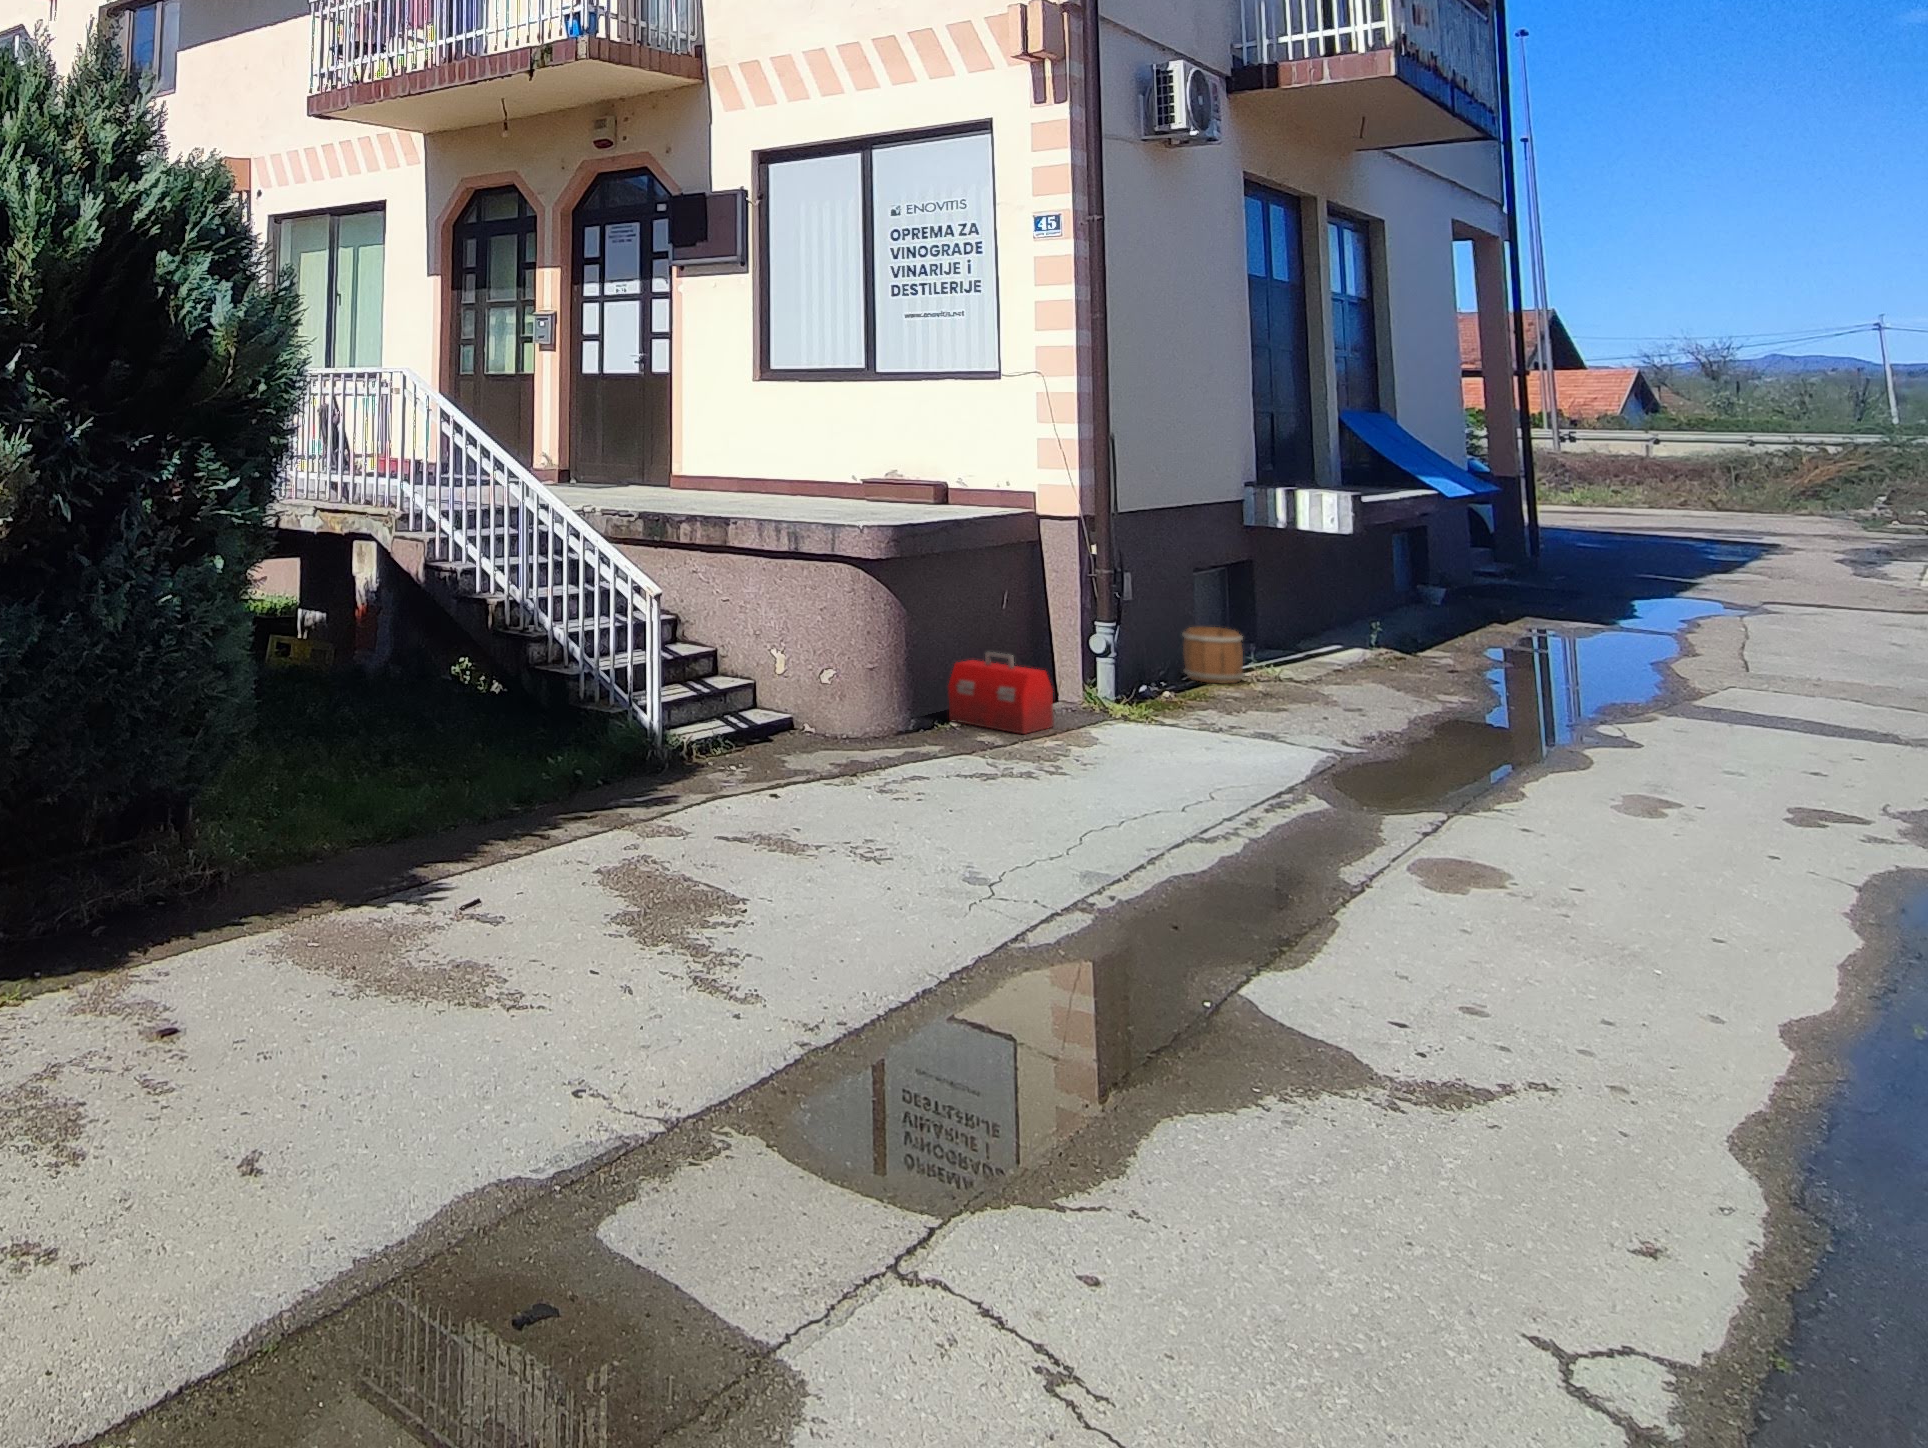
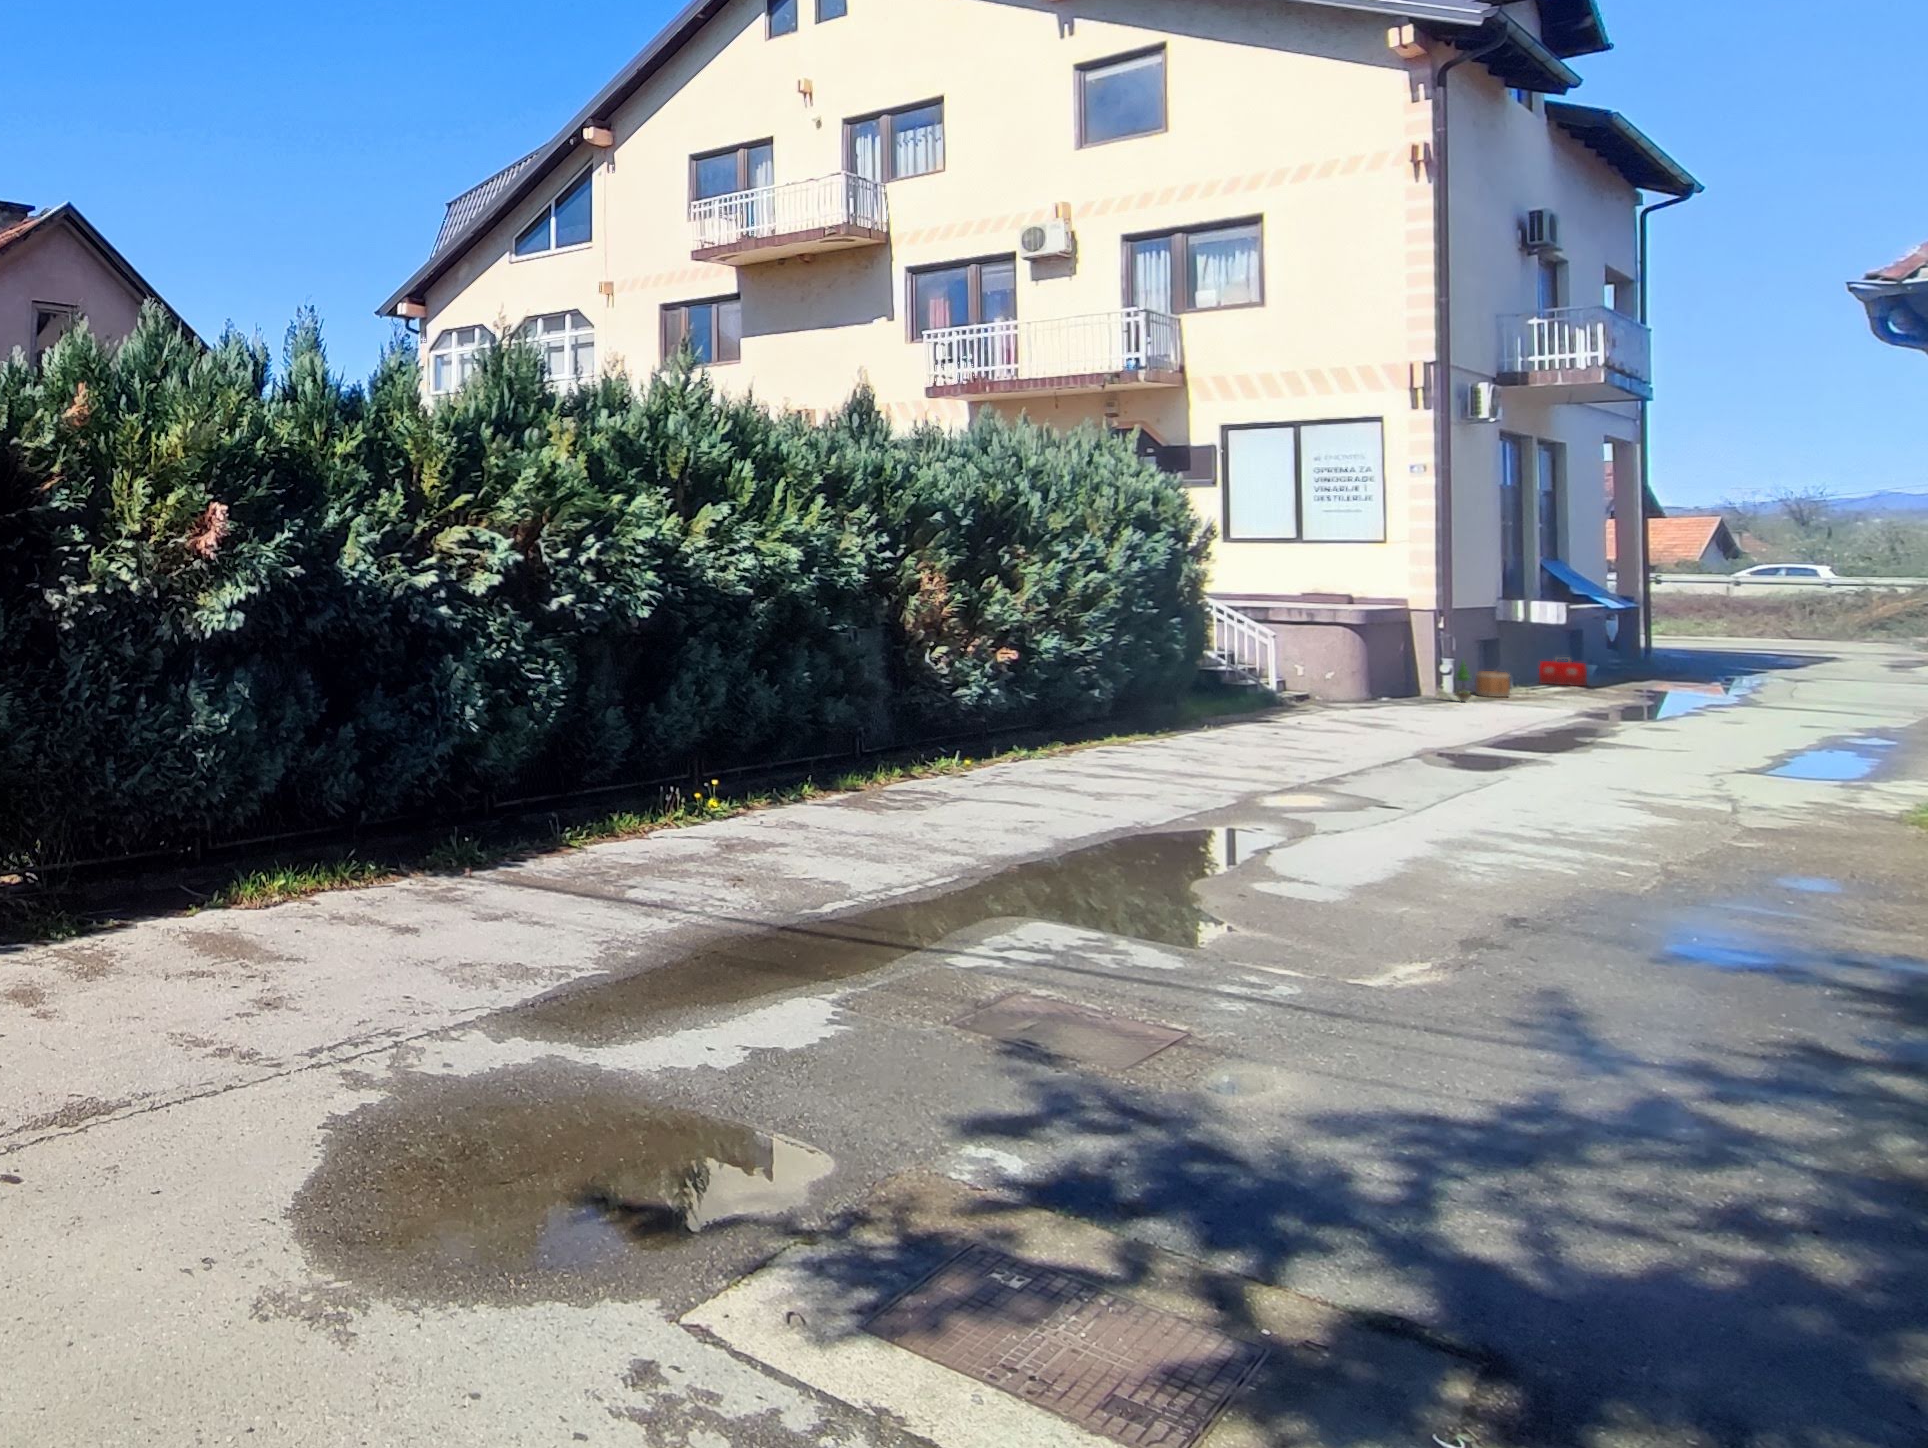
potted tree: none [1114,610,1149,706] -> present [1456,661,1471,702]
toolbox: present [948,652,1053,734] -> present [1539,658,1587,686]

